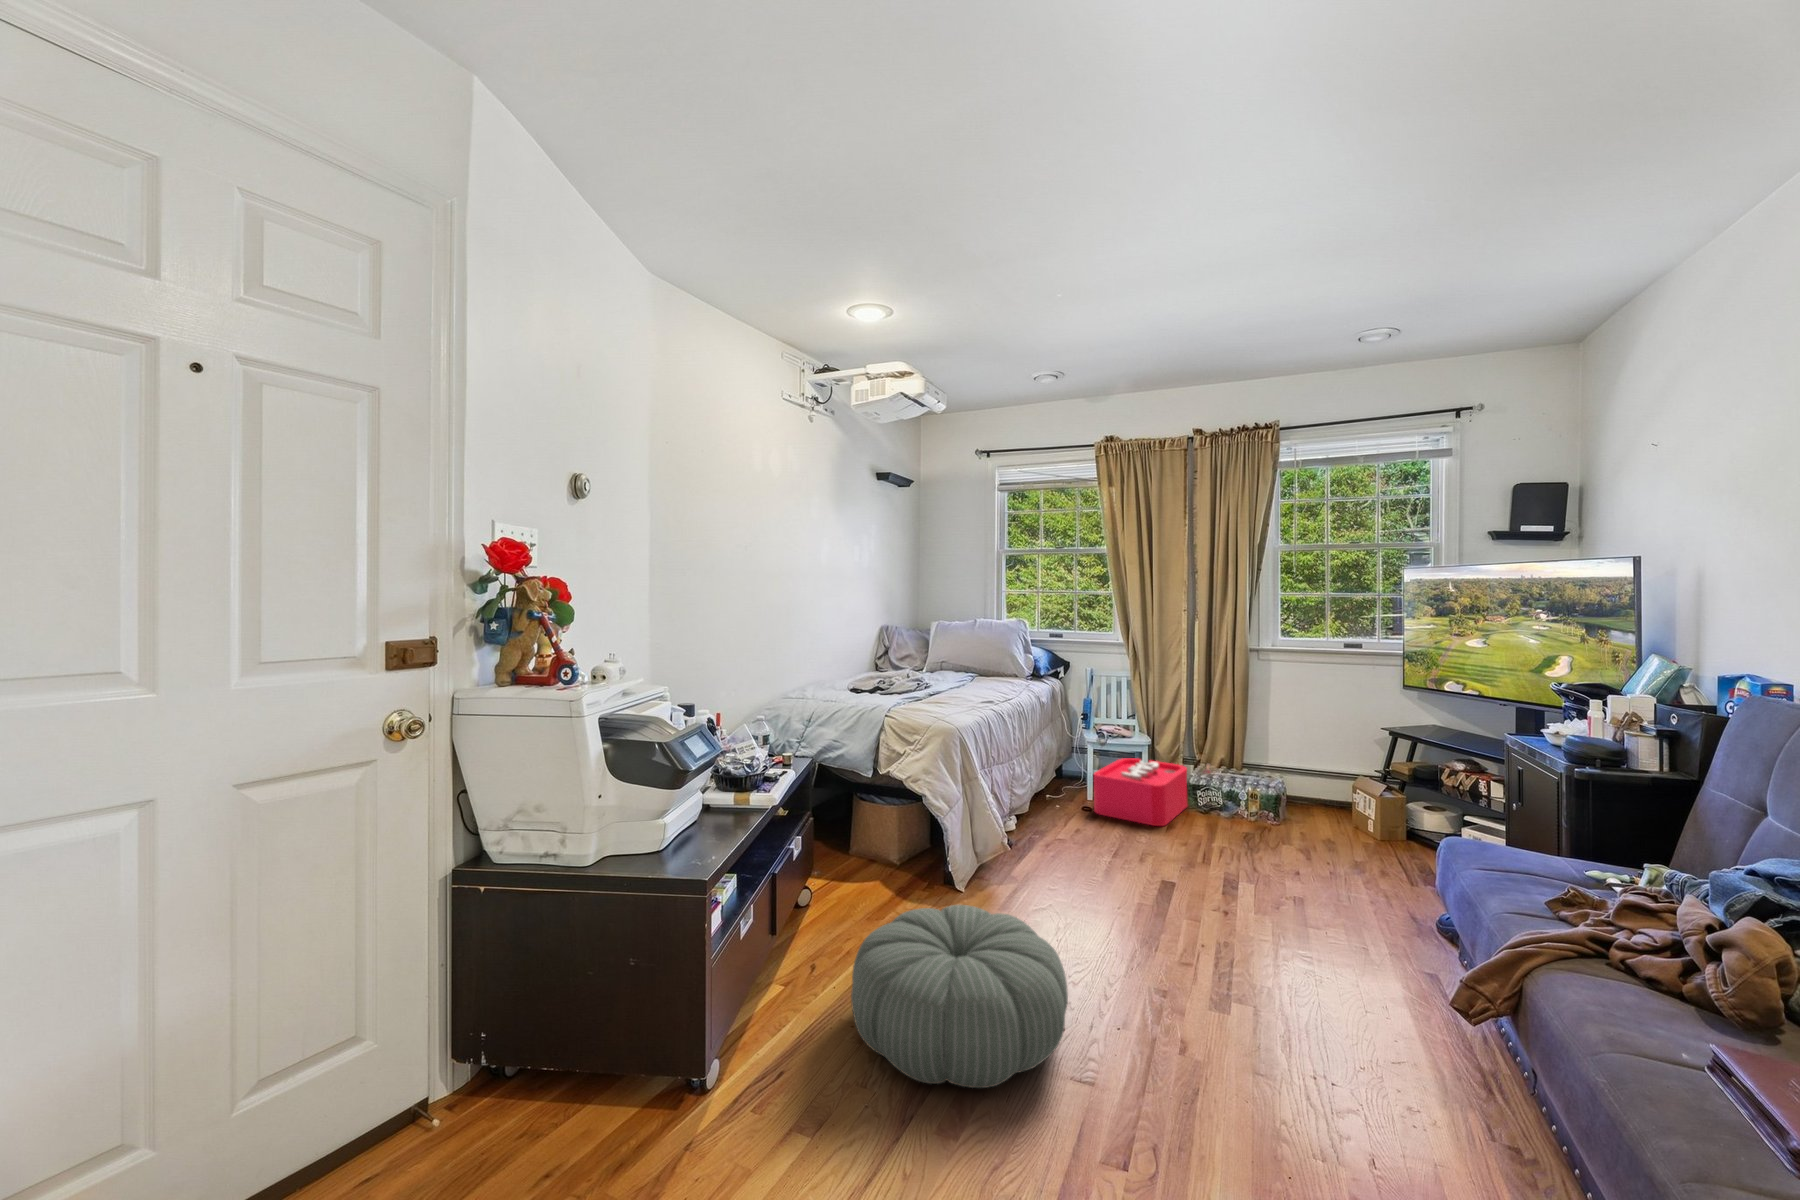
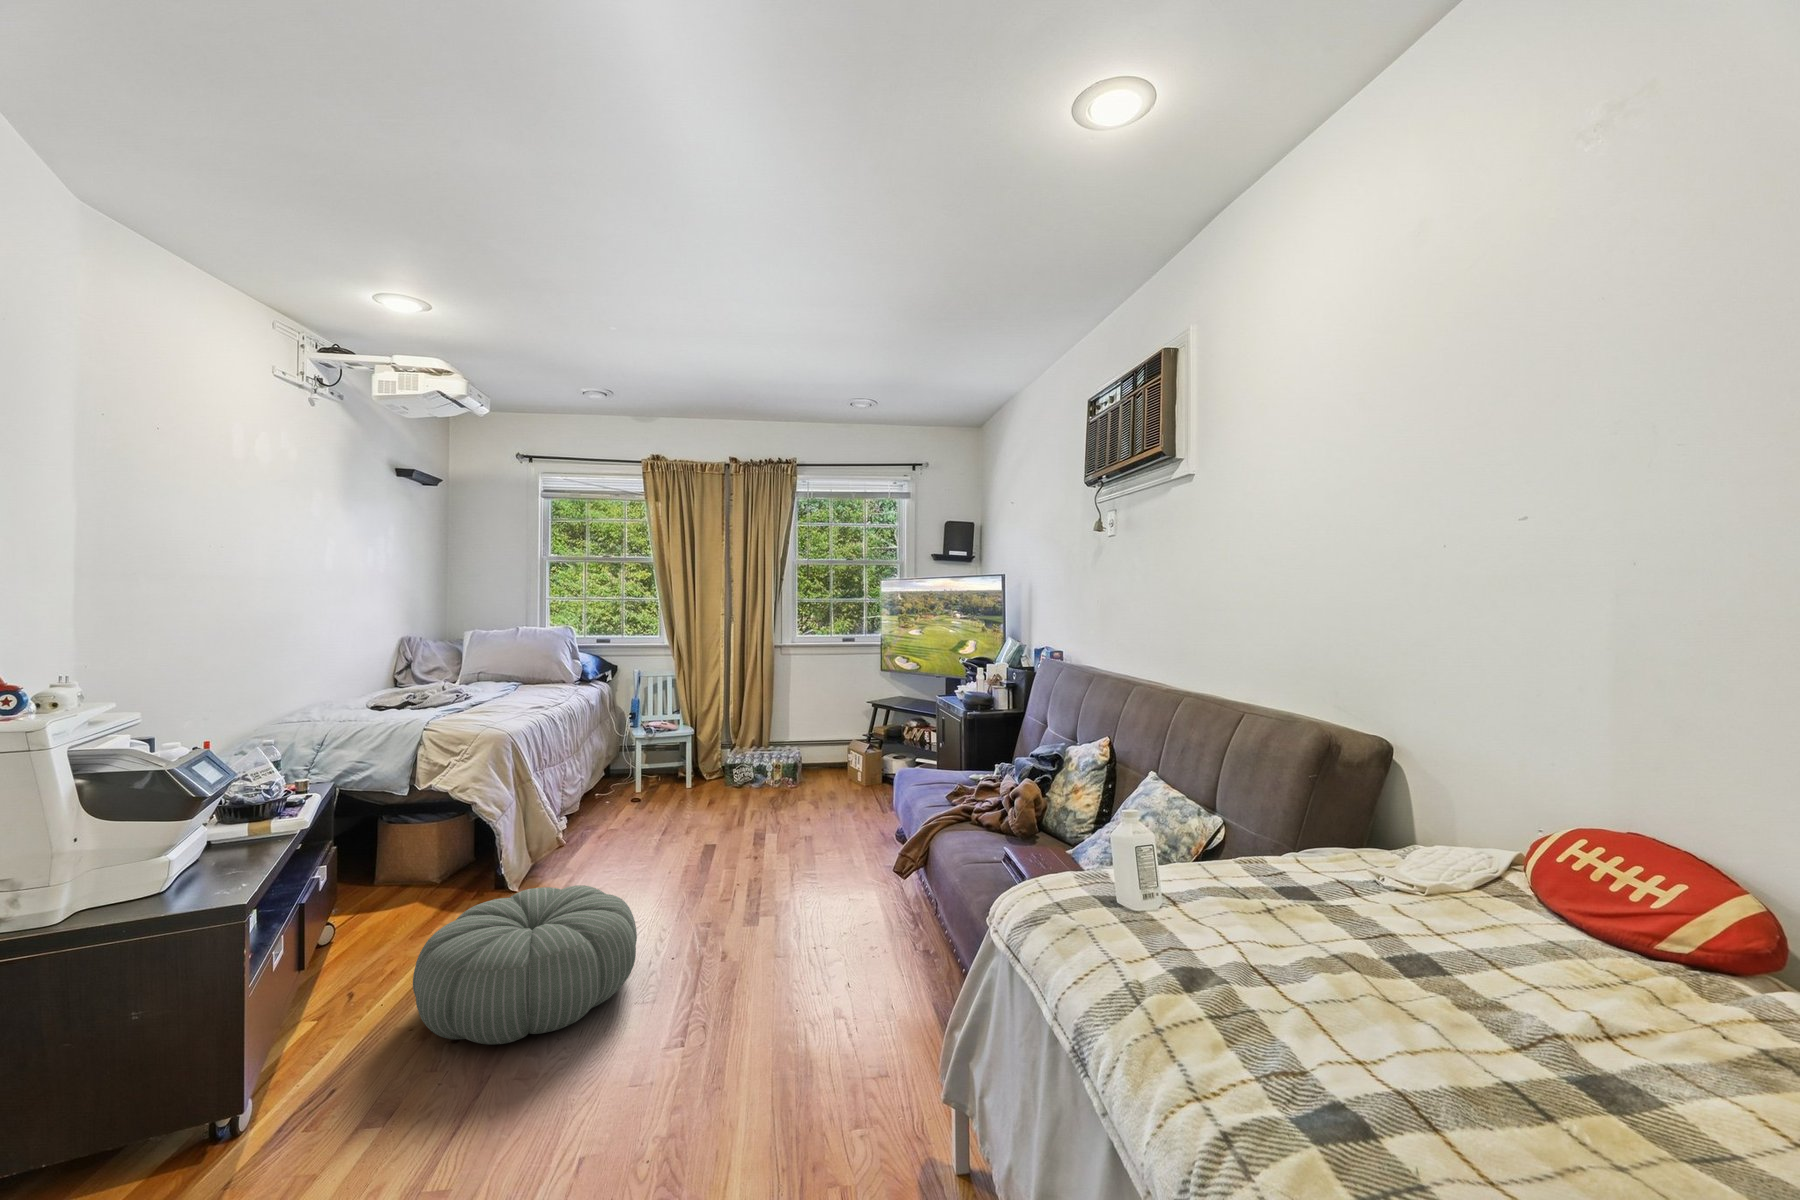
storage bin: present [1094,758,1212,826] -> none [645,744,747,802]

